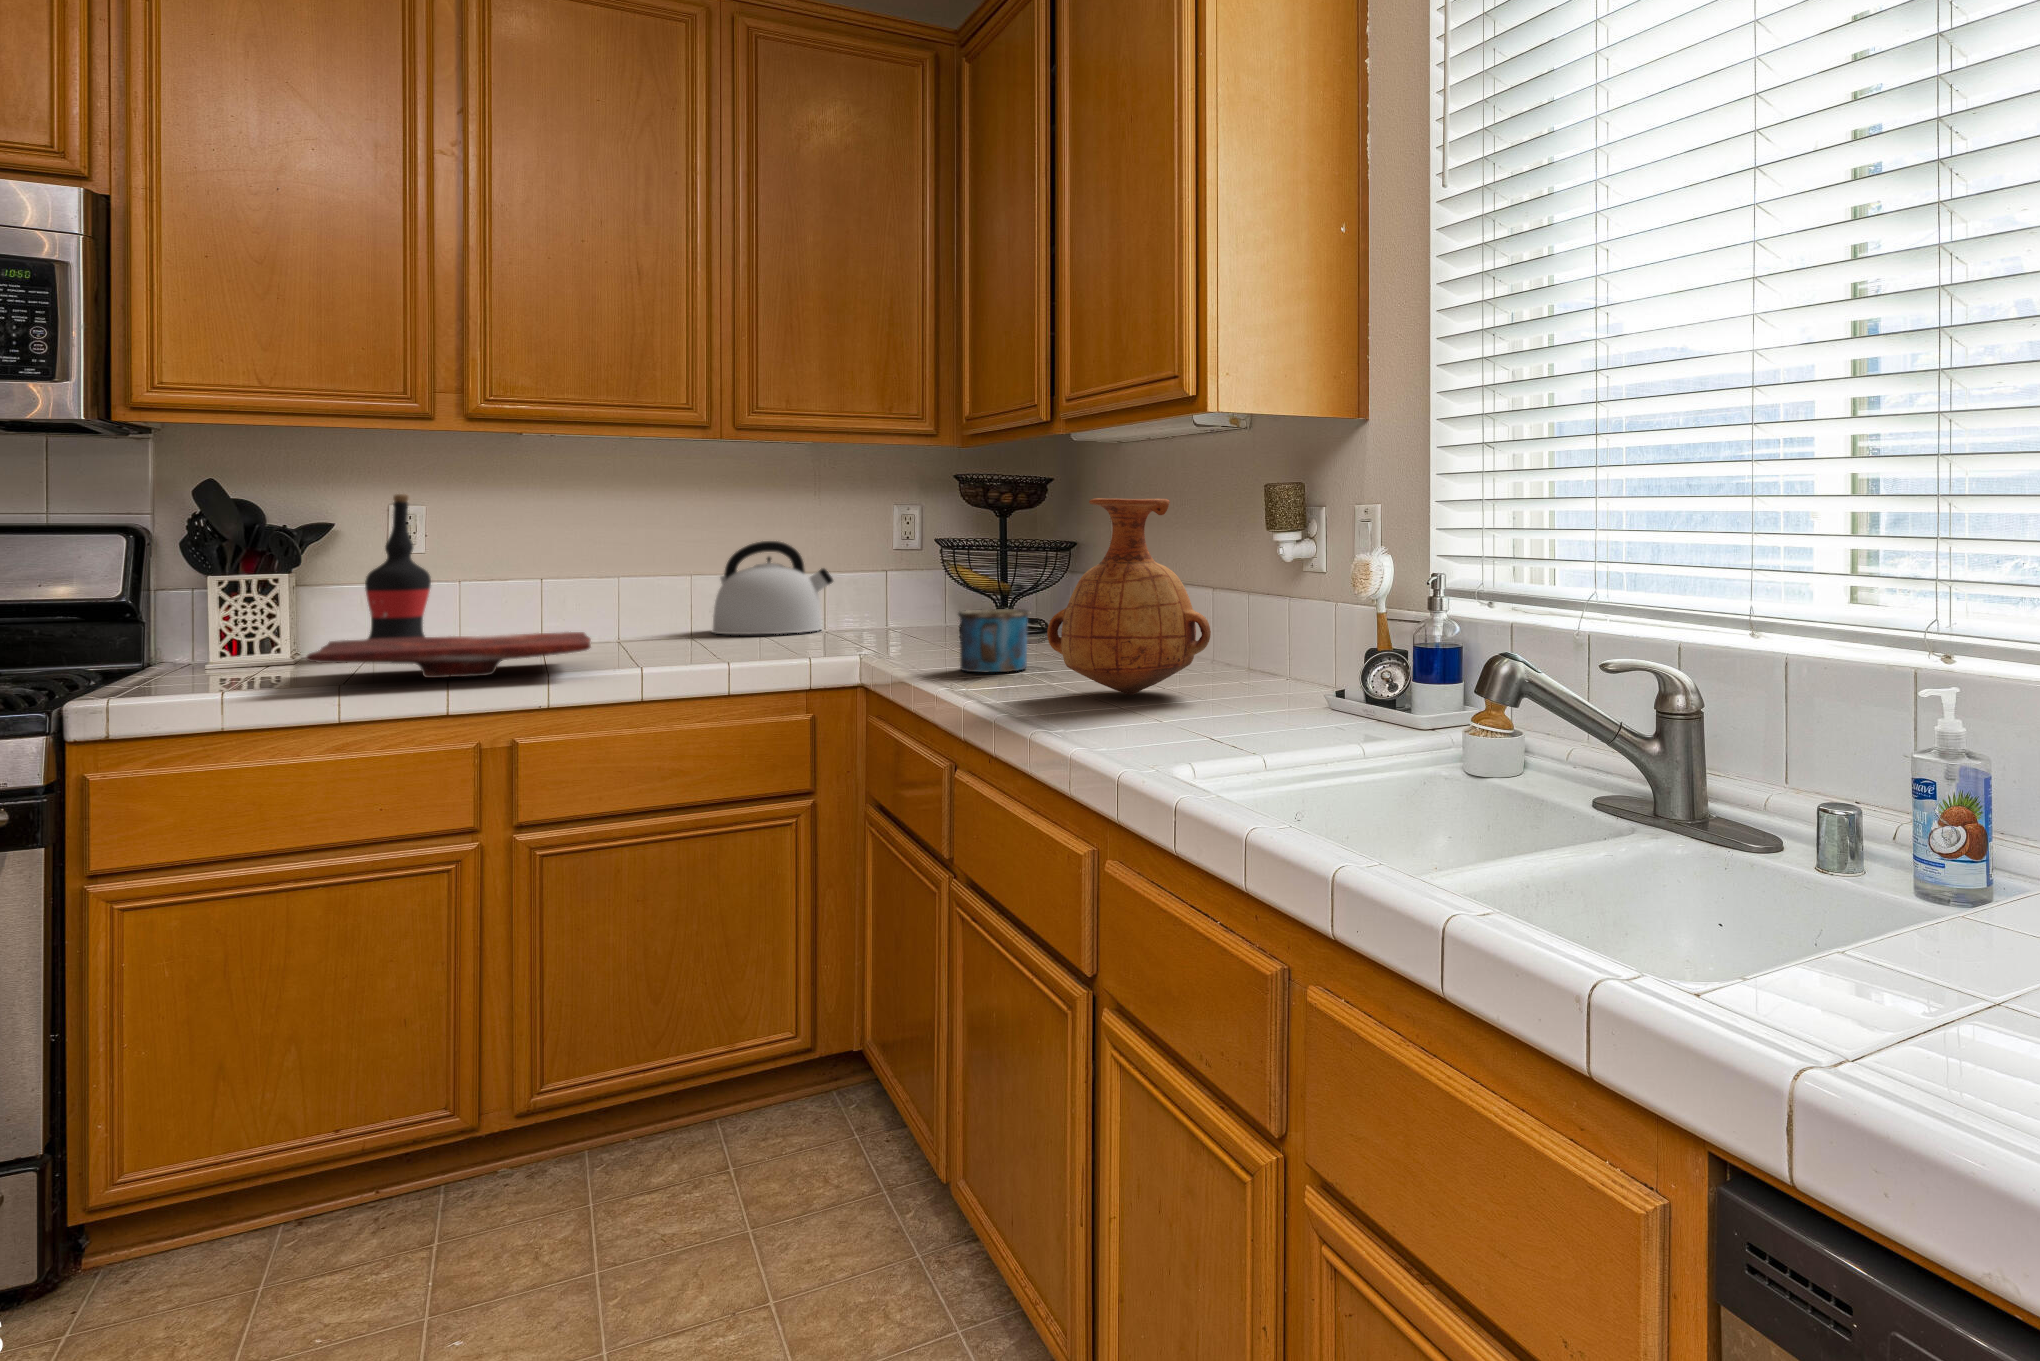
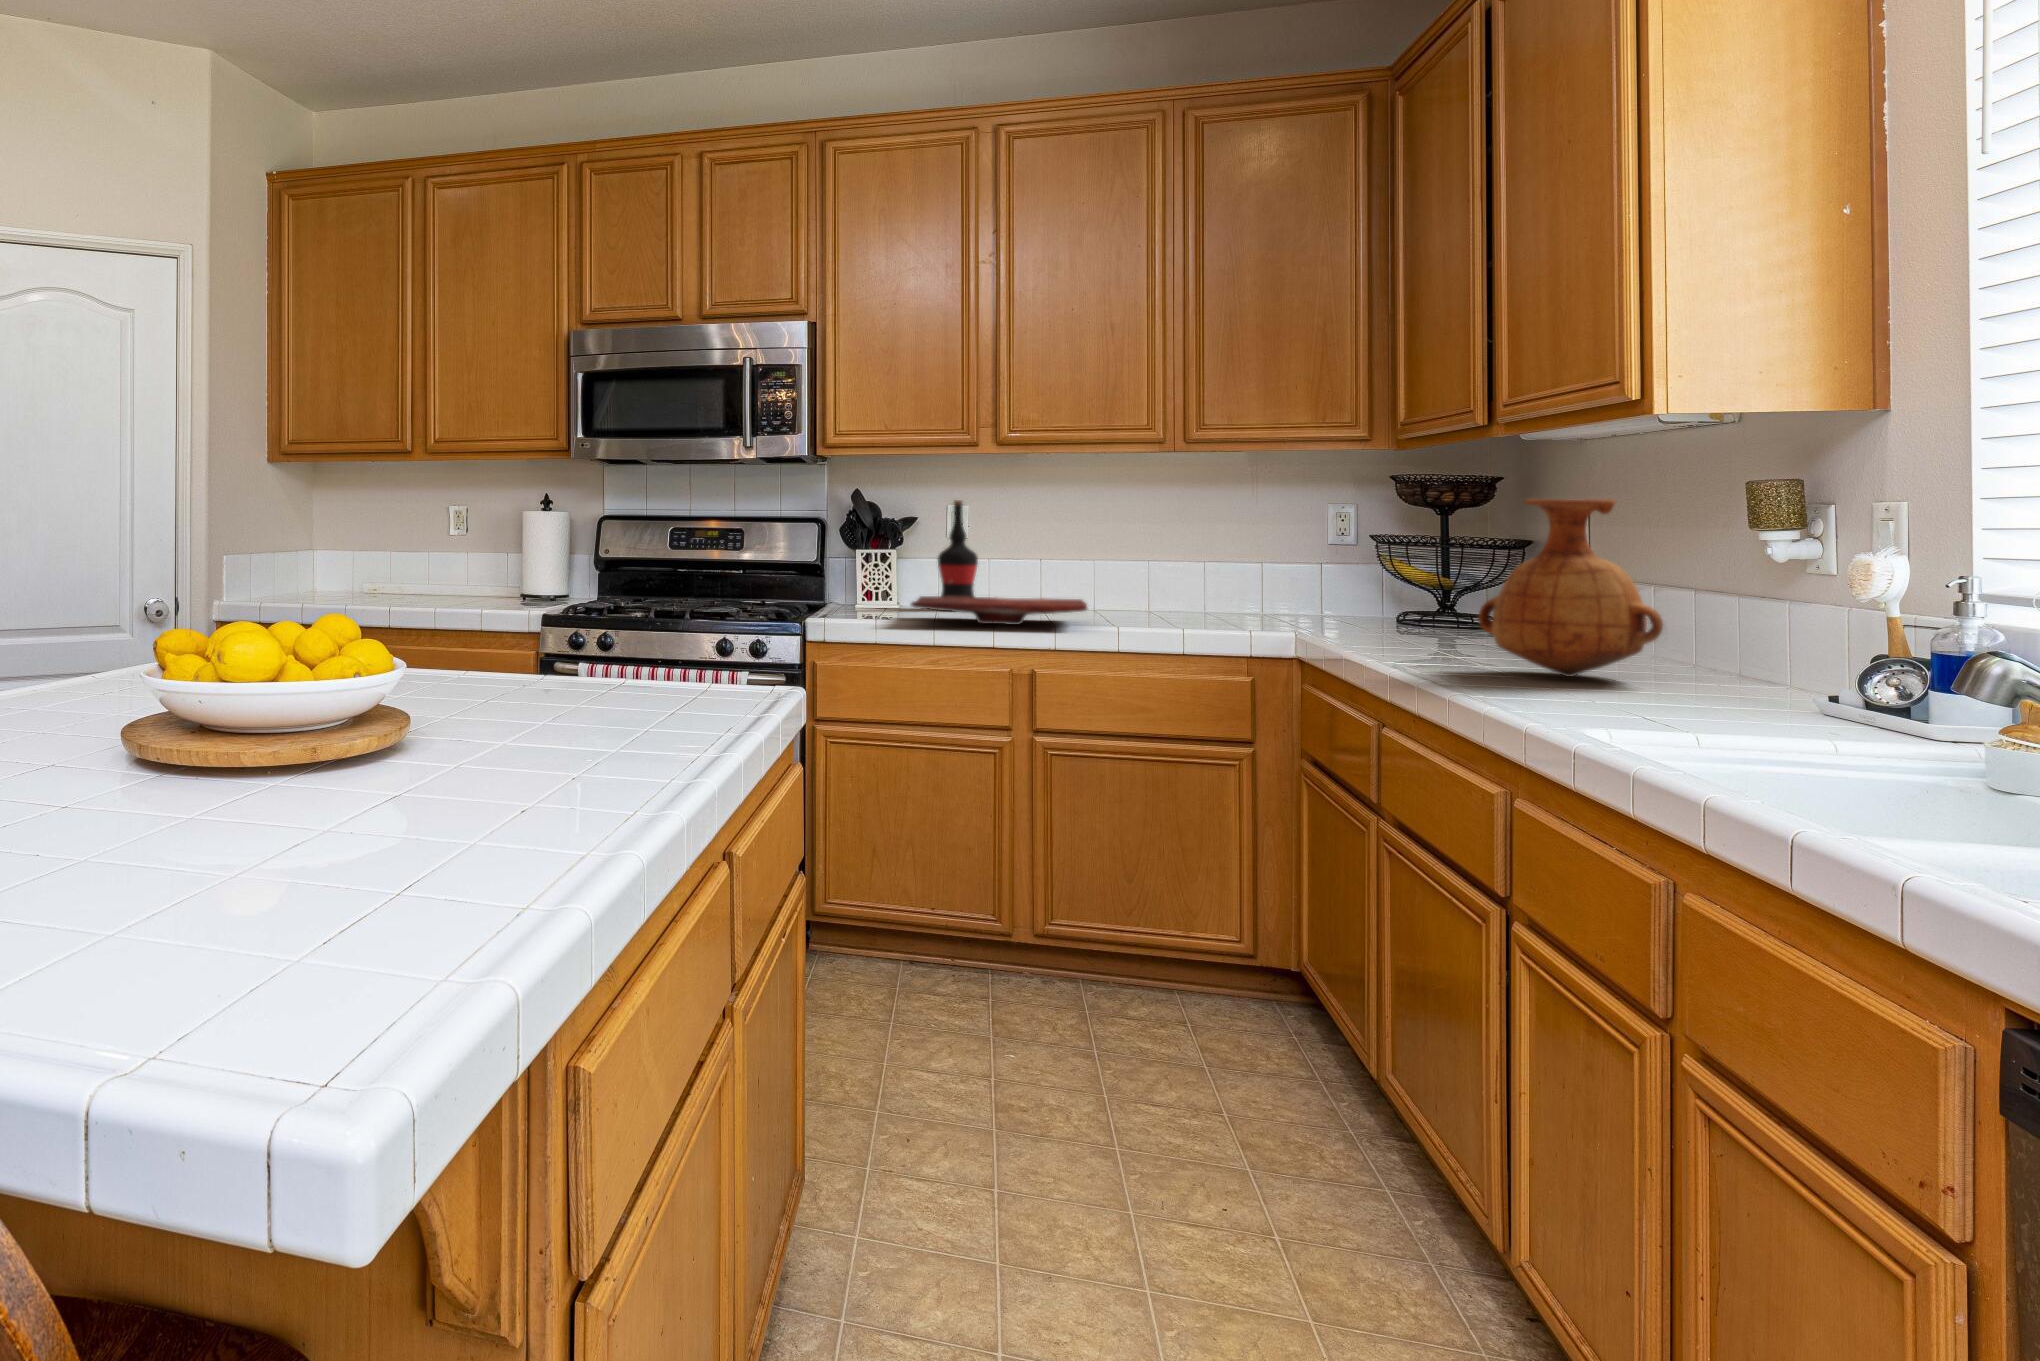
kettle: present [712,541,833,634] -> none [1178,536,1284,611]
mug: present [958,609,1030,672] -> none [1394,596,1469,651]

